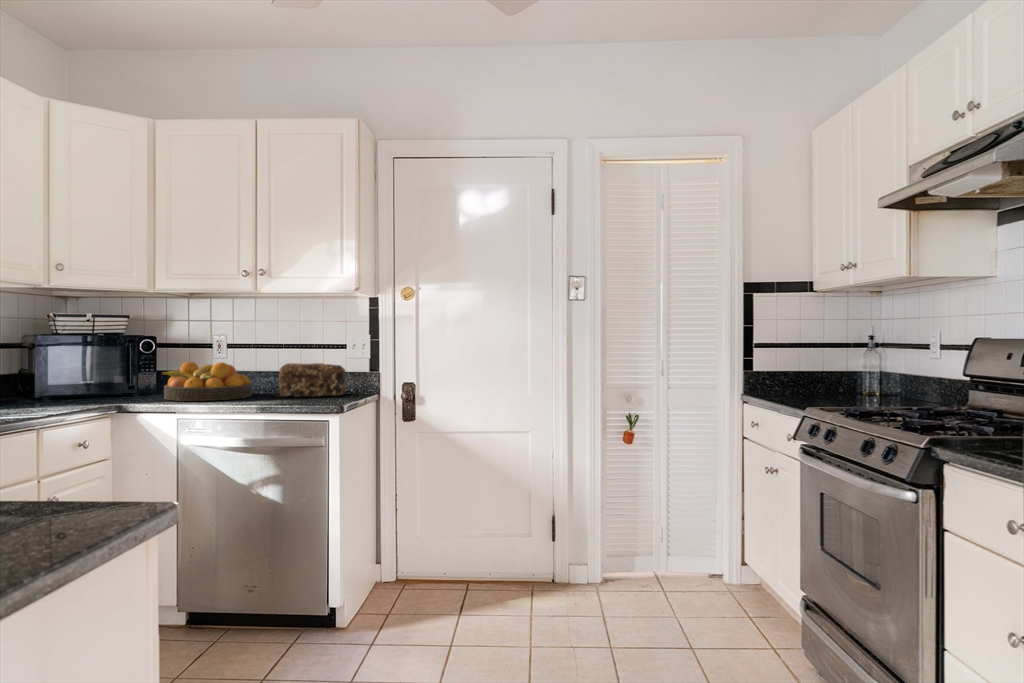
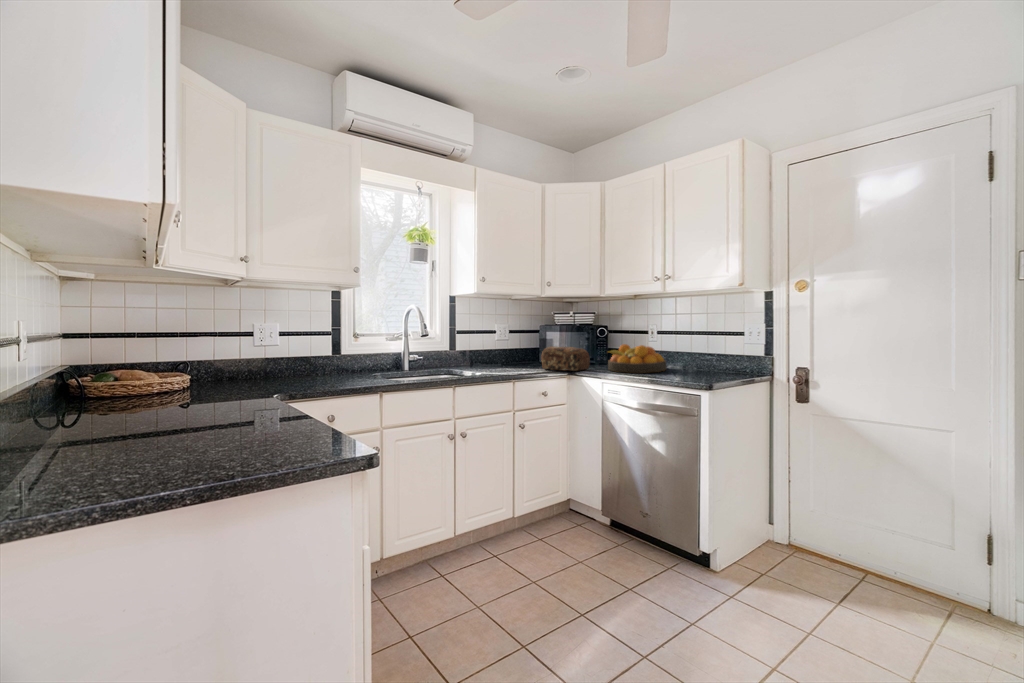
bread loaf: present [279,363,346,397] -> present [541,347,590,371]

